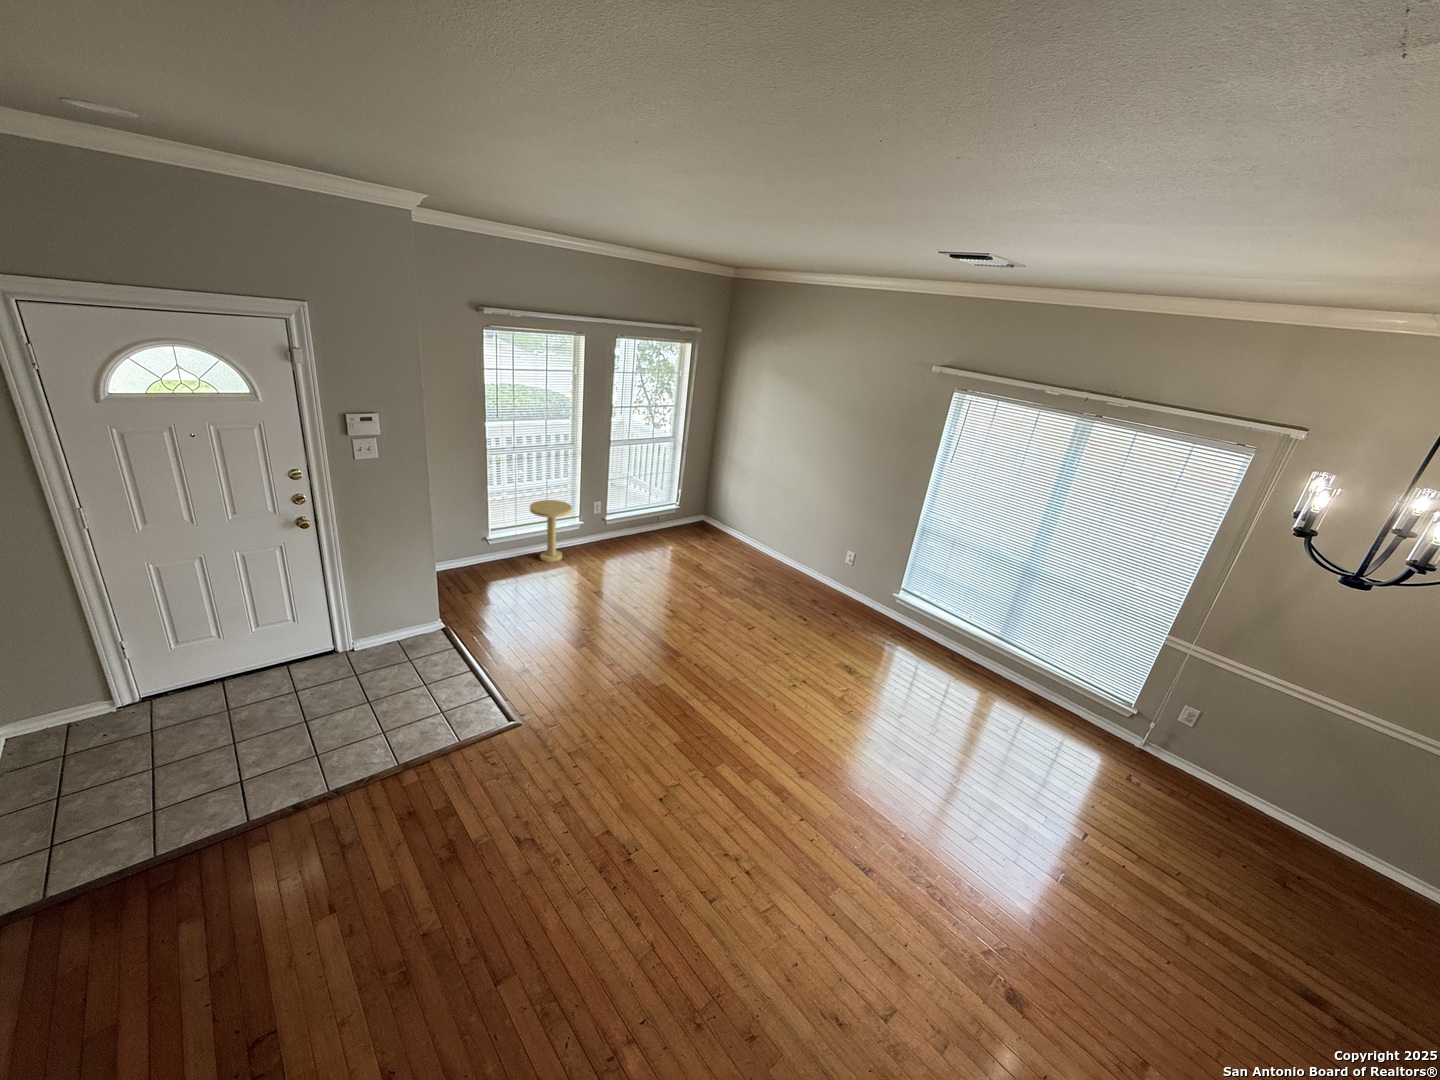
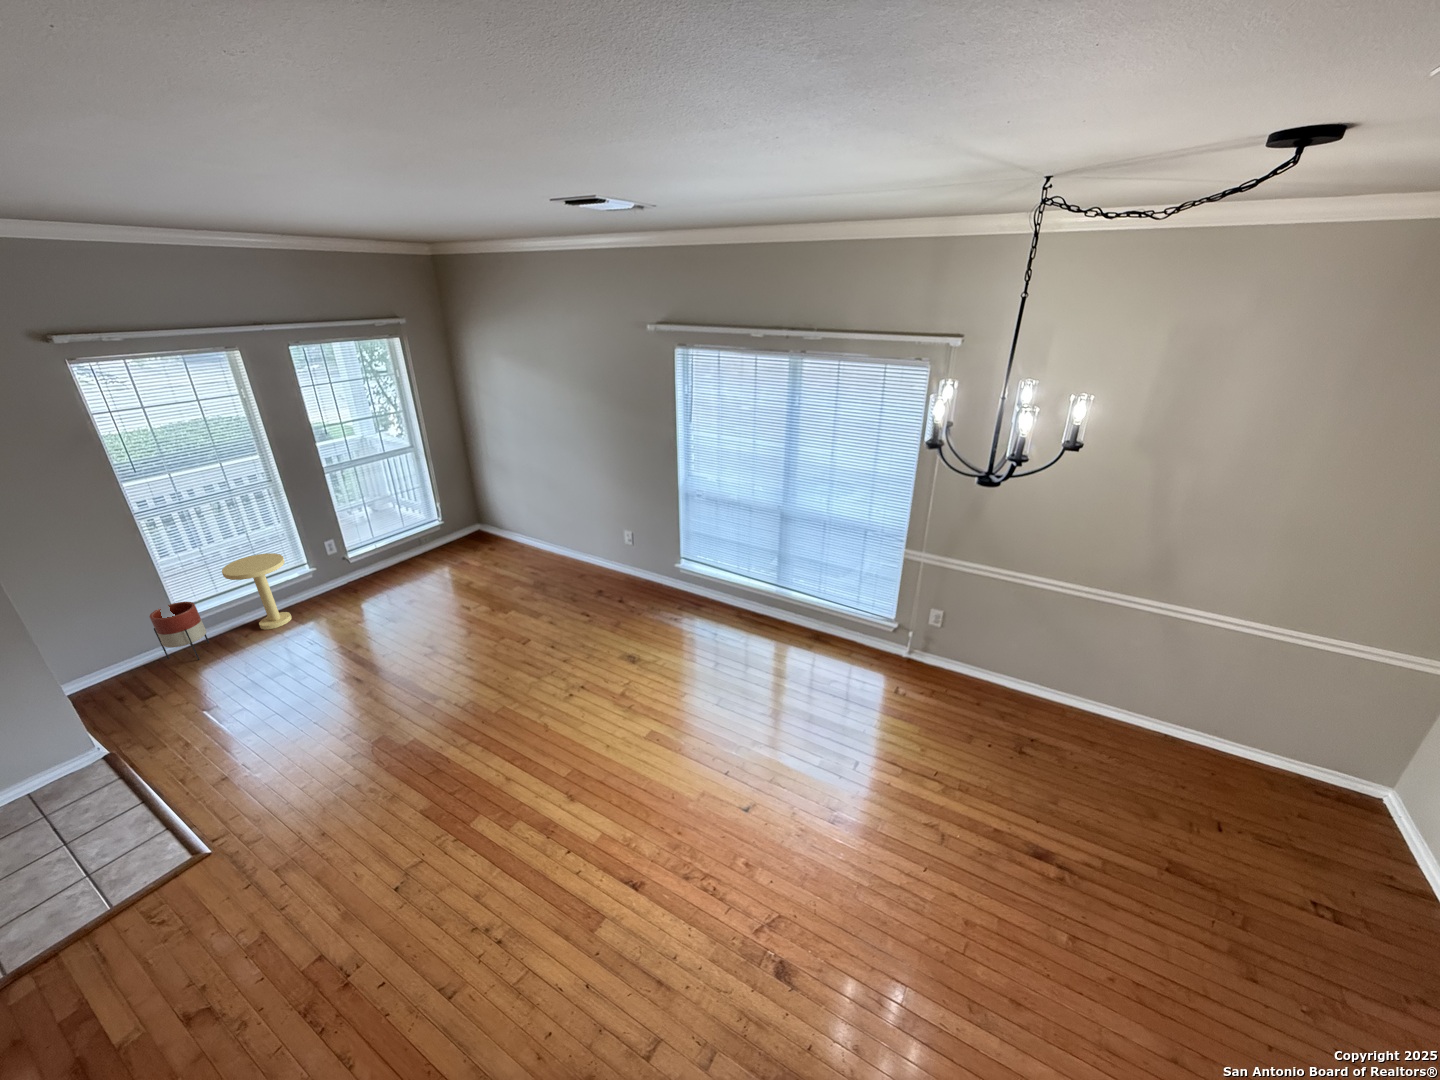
planter: none [477,524,508,572] -> present [150,602,209,660]

